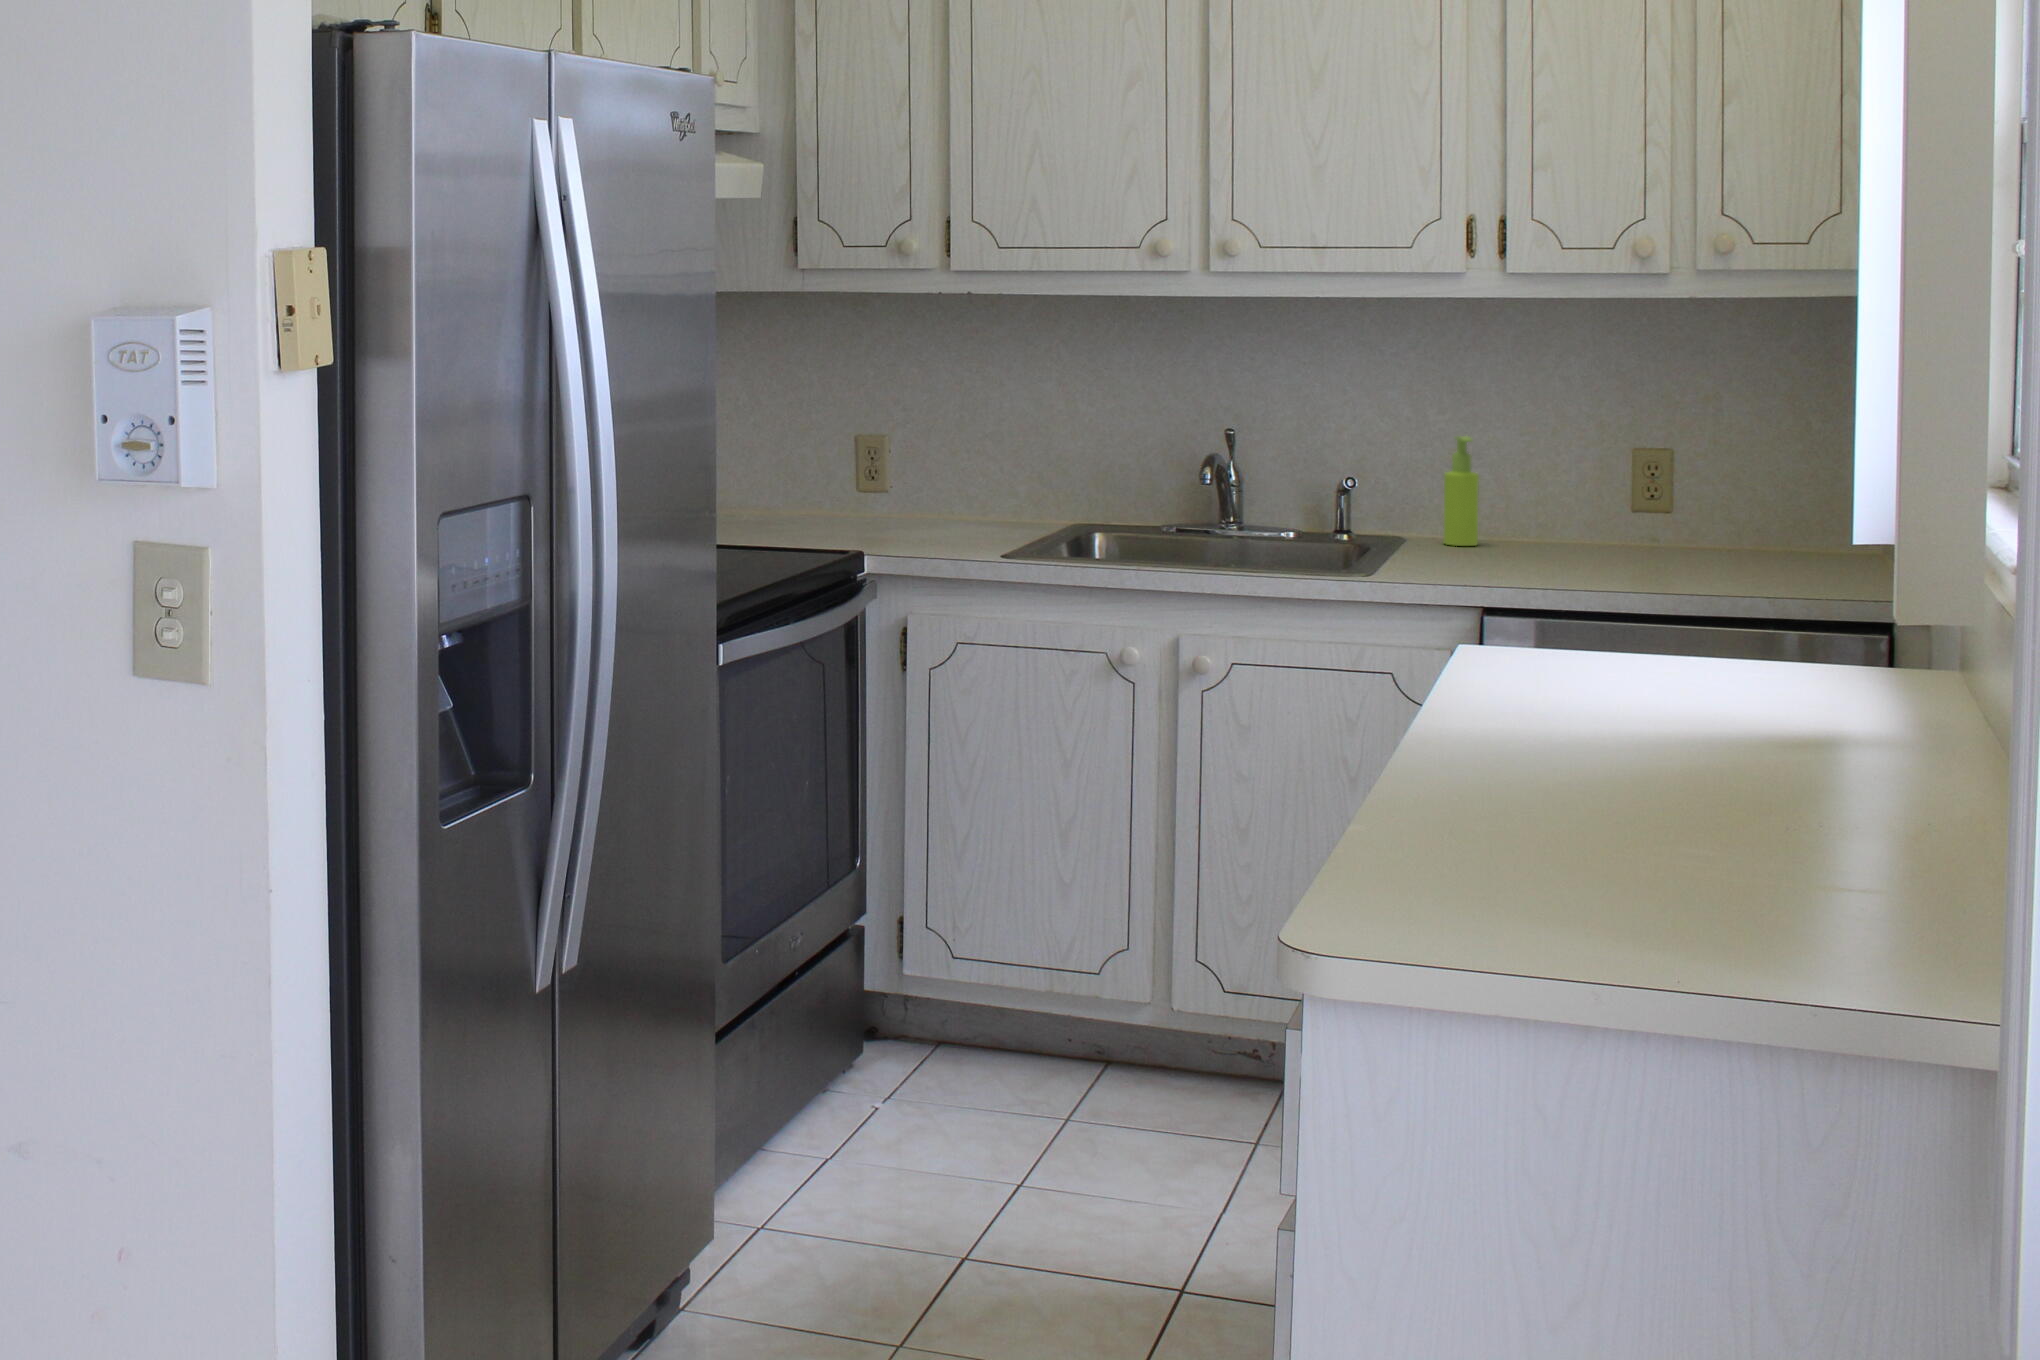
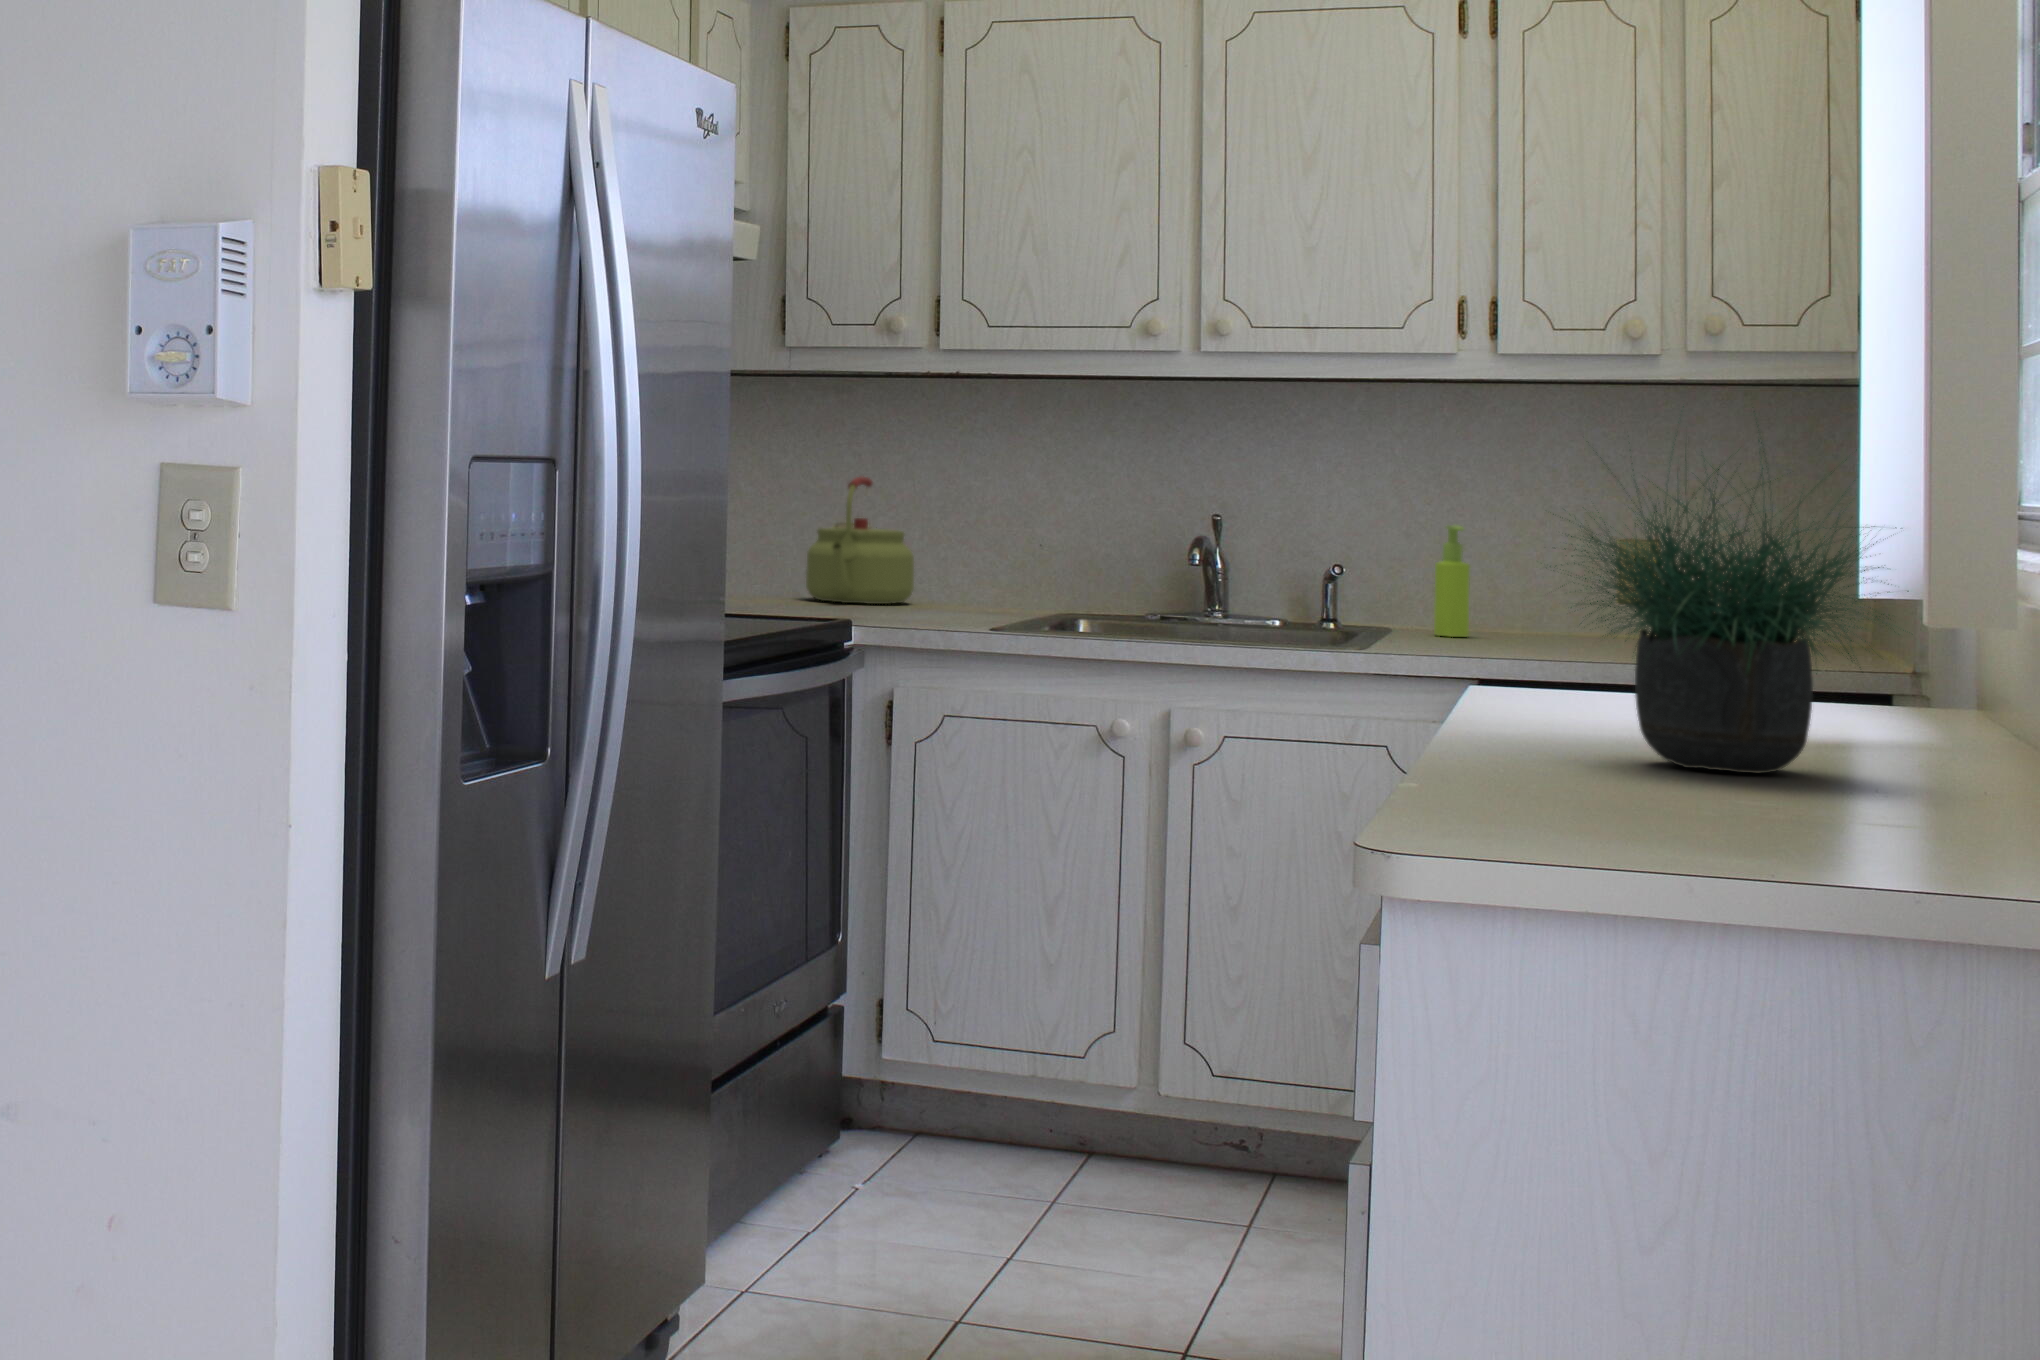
kettle: none [828,393,933,519] -> present [806,477,914,604]
potted plant: none [1499,427,1896,807] -> present [1550,442,1909,773]

